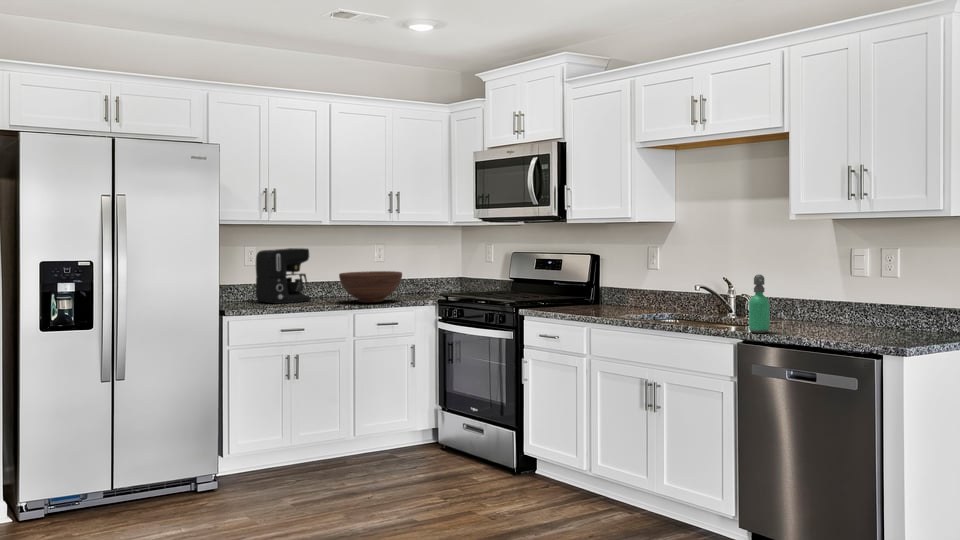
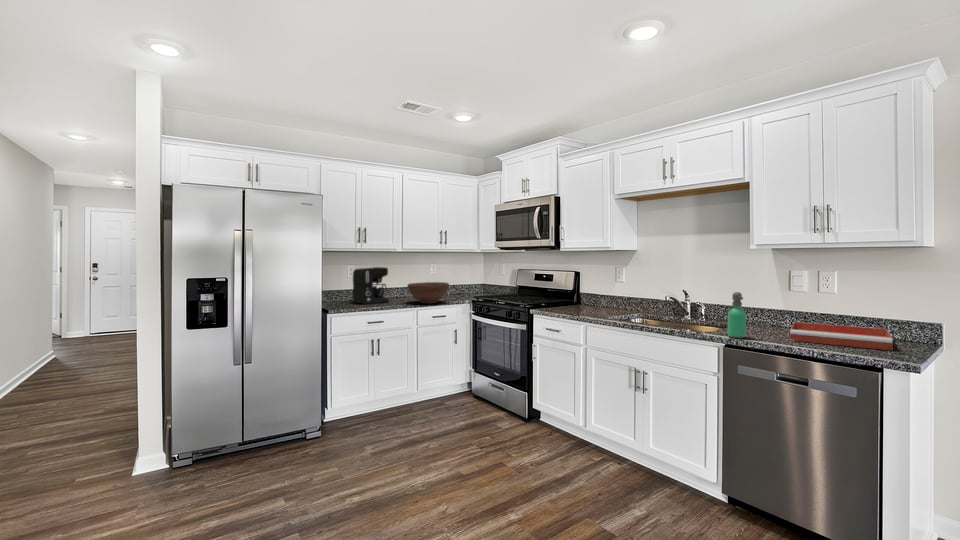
tray: none [820,315,940,341] -> present [790,322,893,350]

